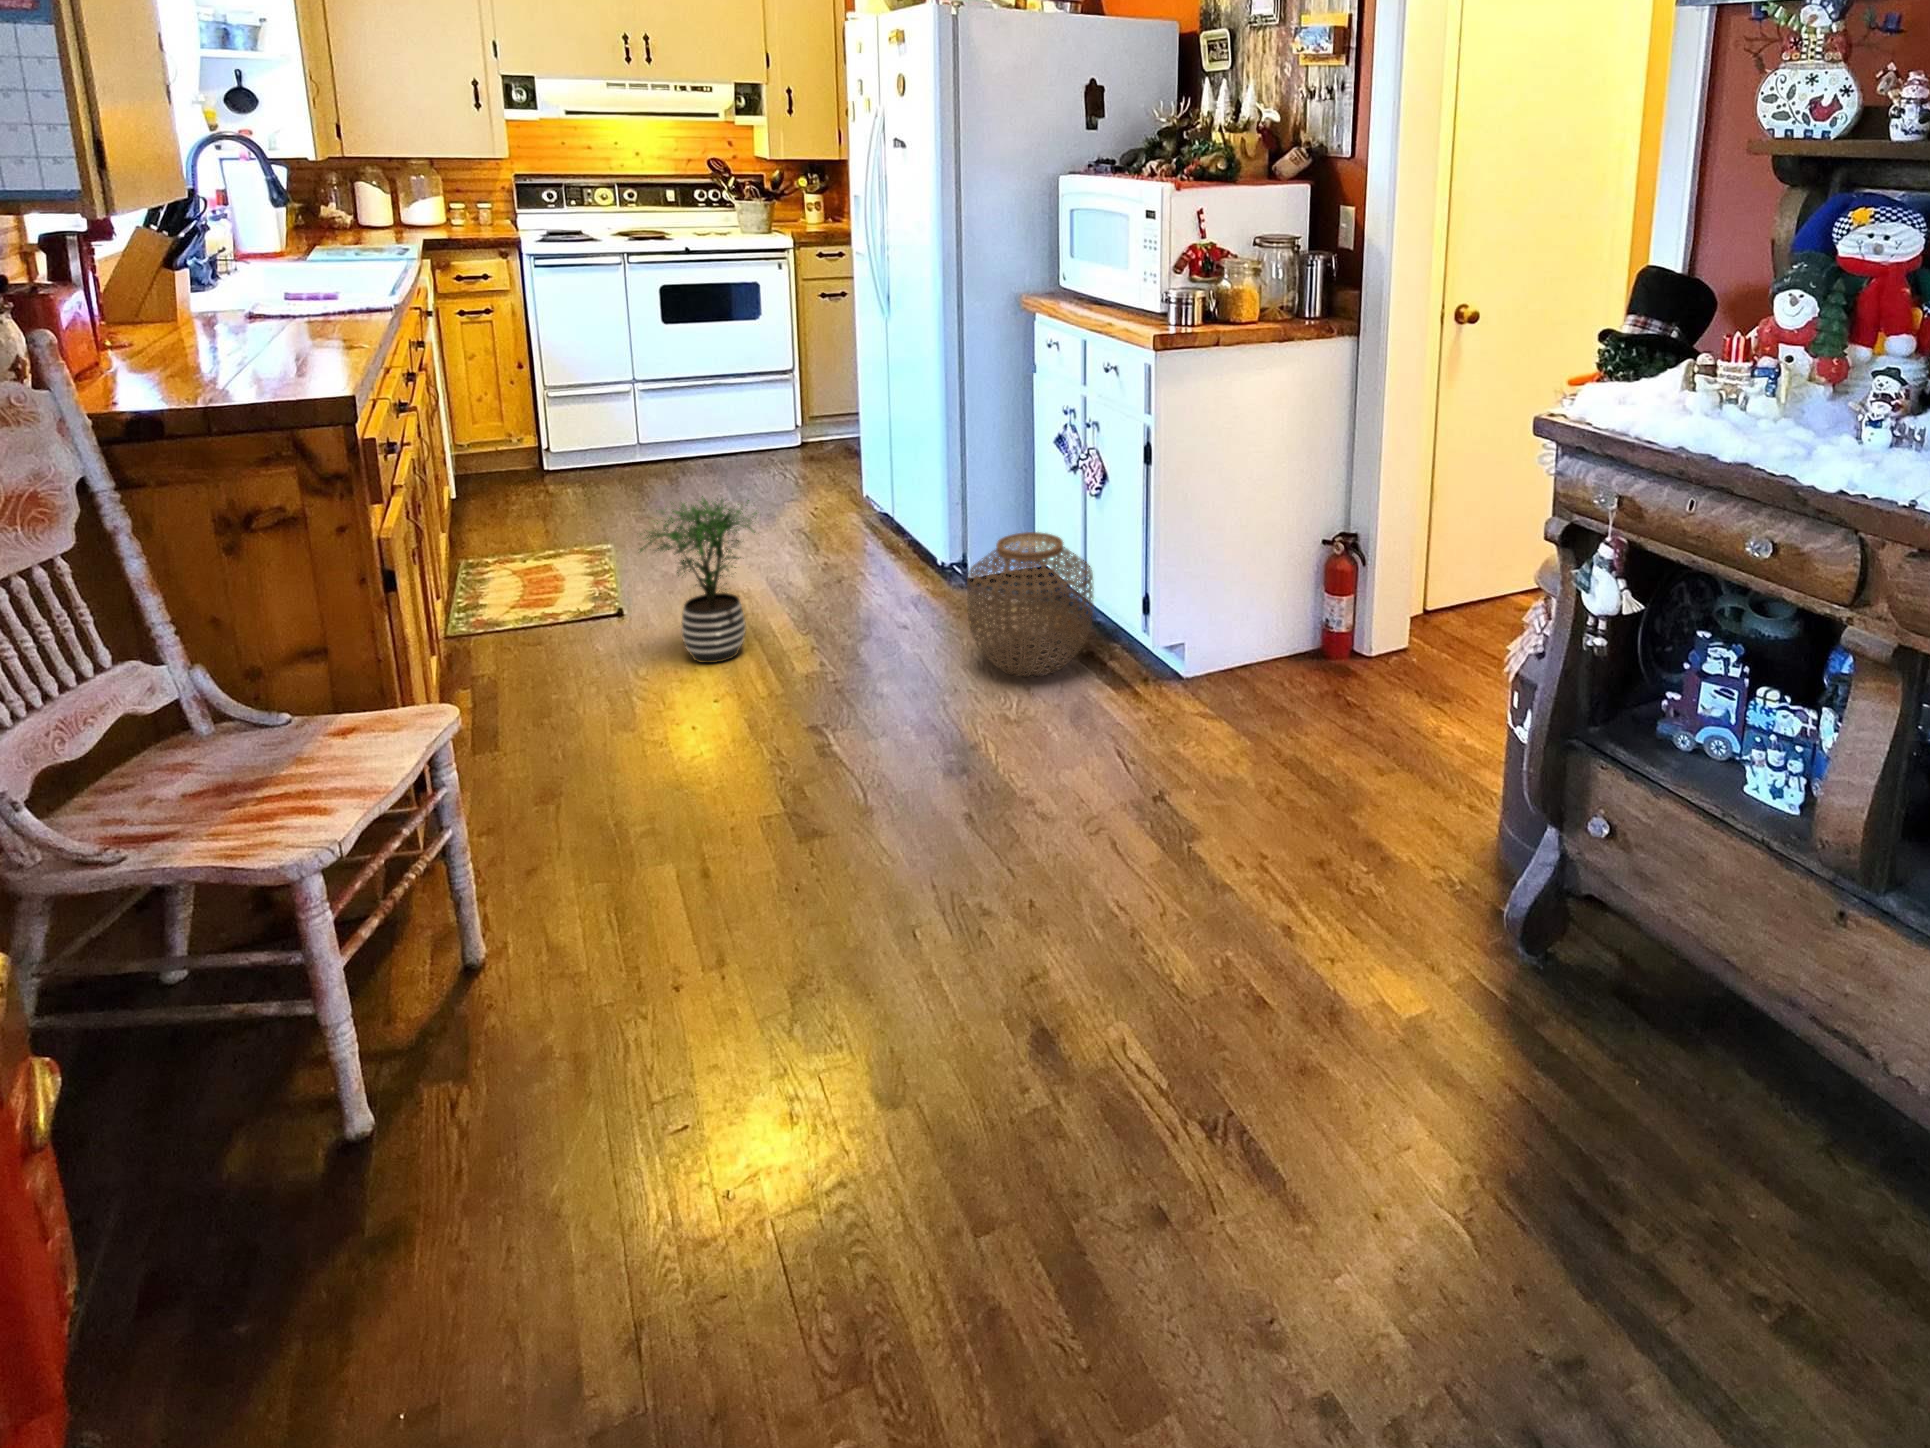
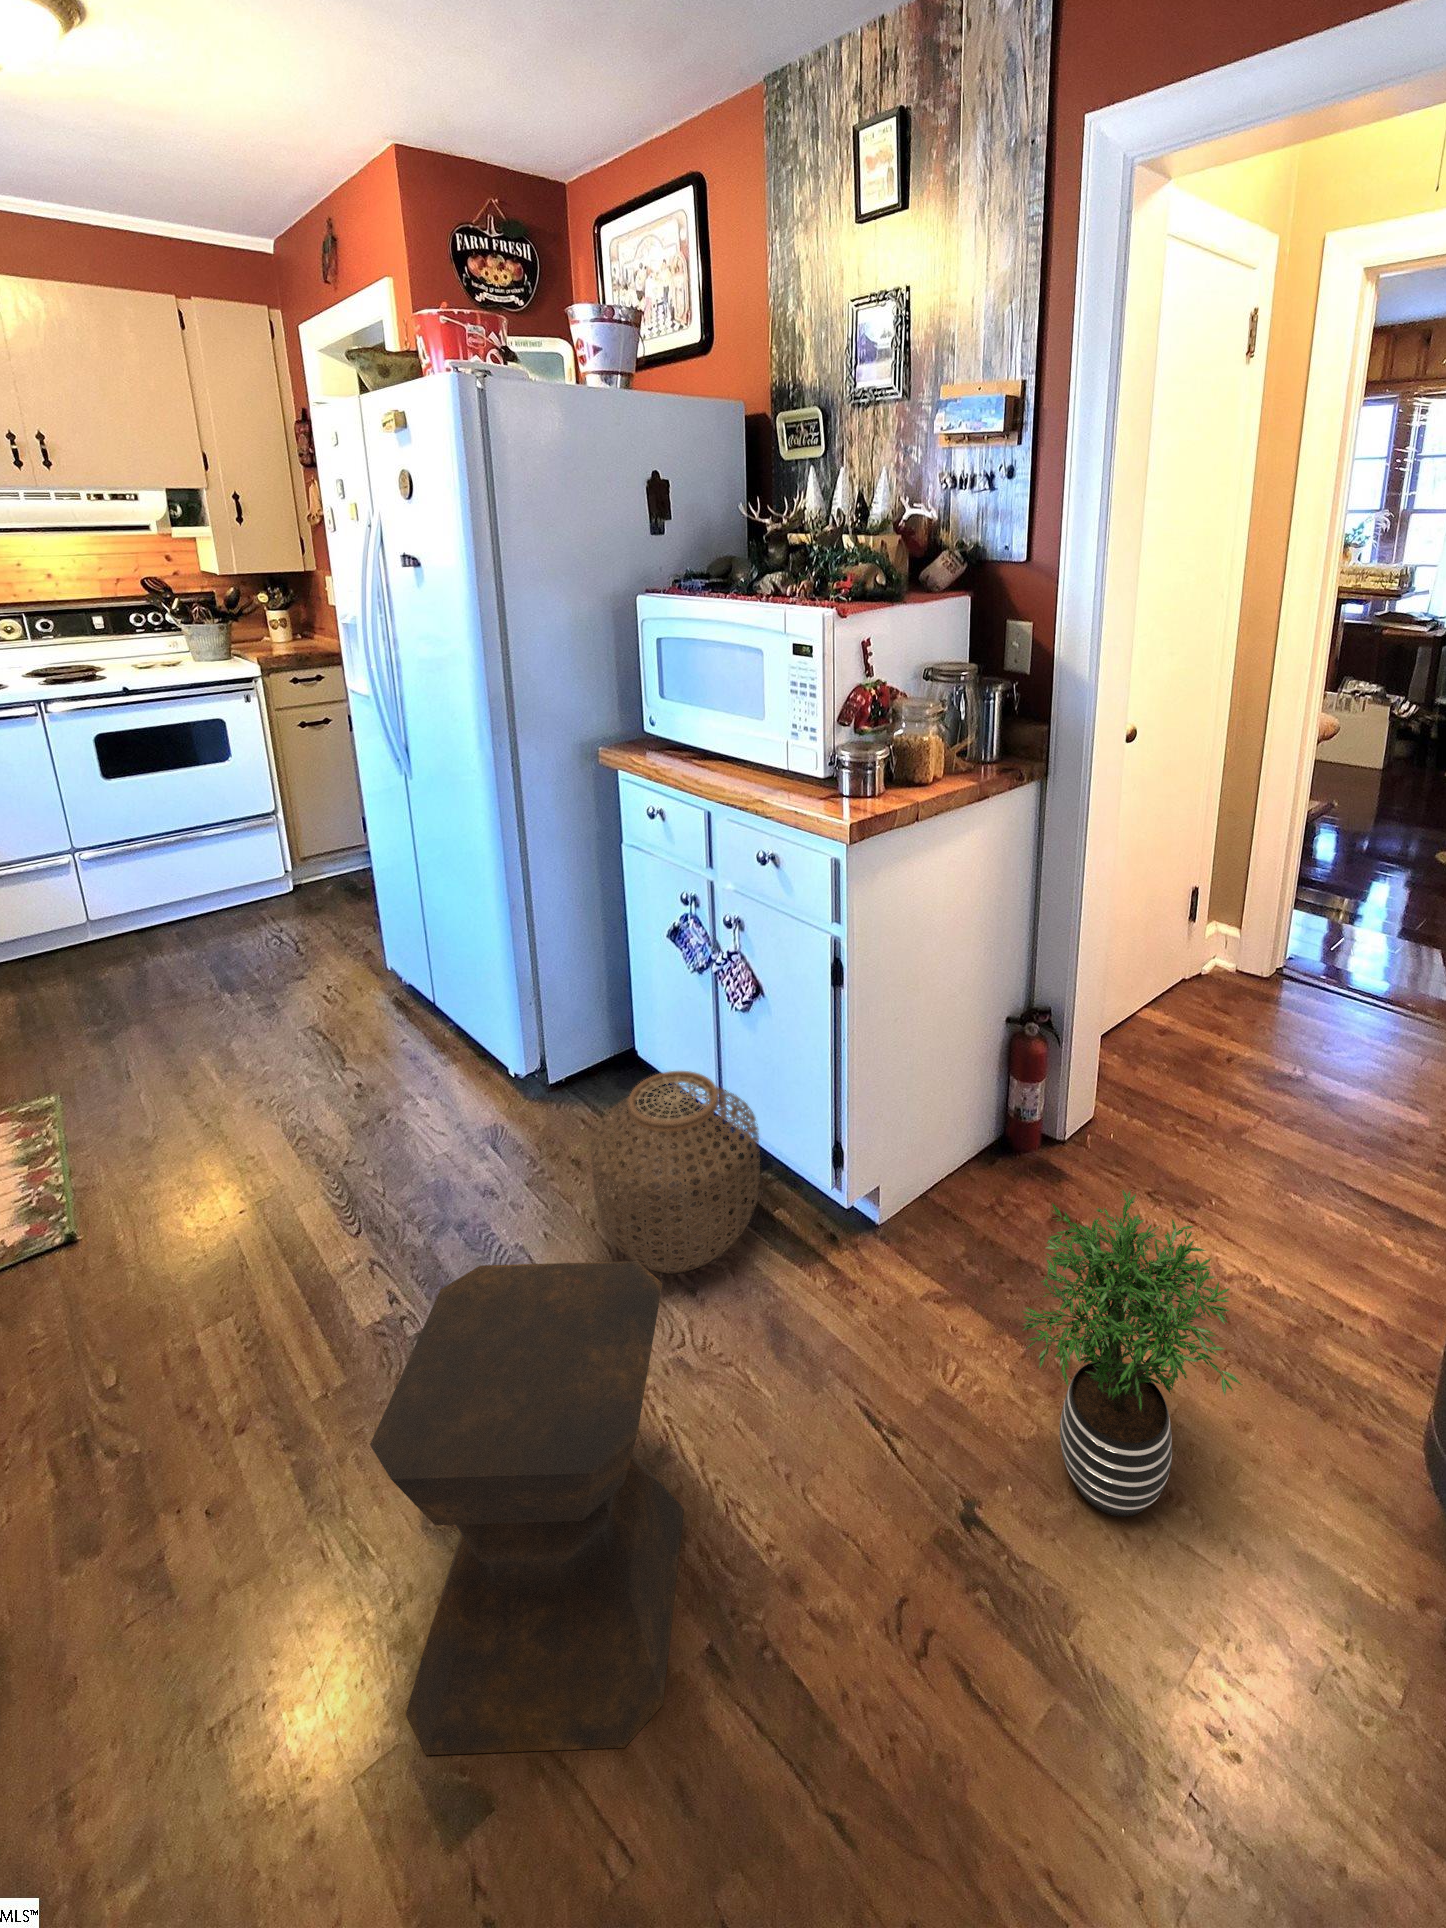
potted plant: present [640,496,757,663] -> present [1022,1190,1242,1517]
stool: none [788,567,977,824] -> present [370,1261,684,1755]

